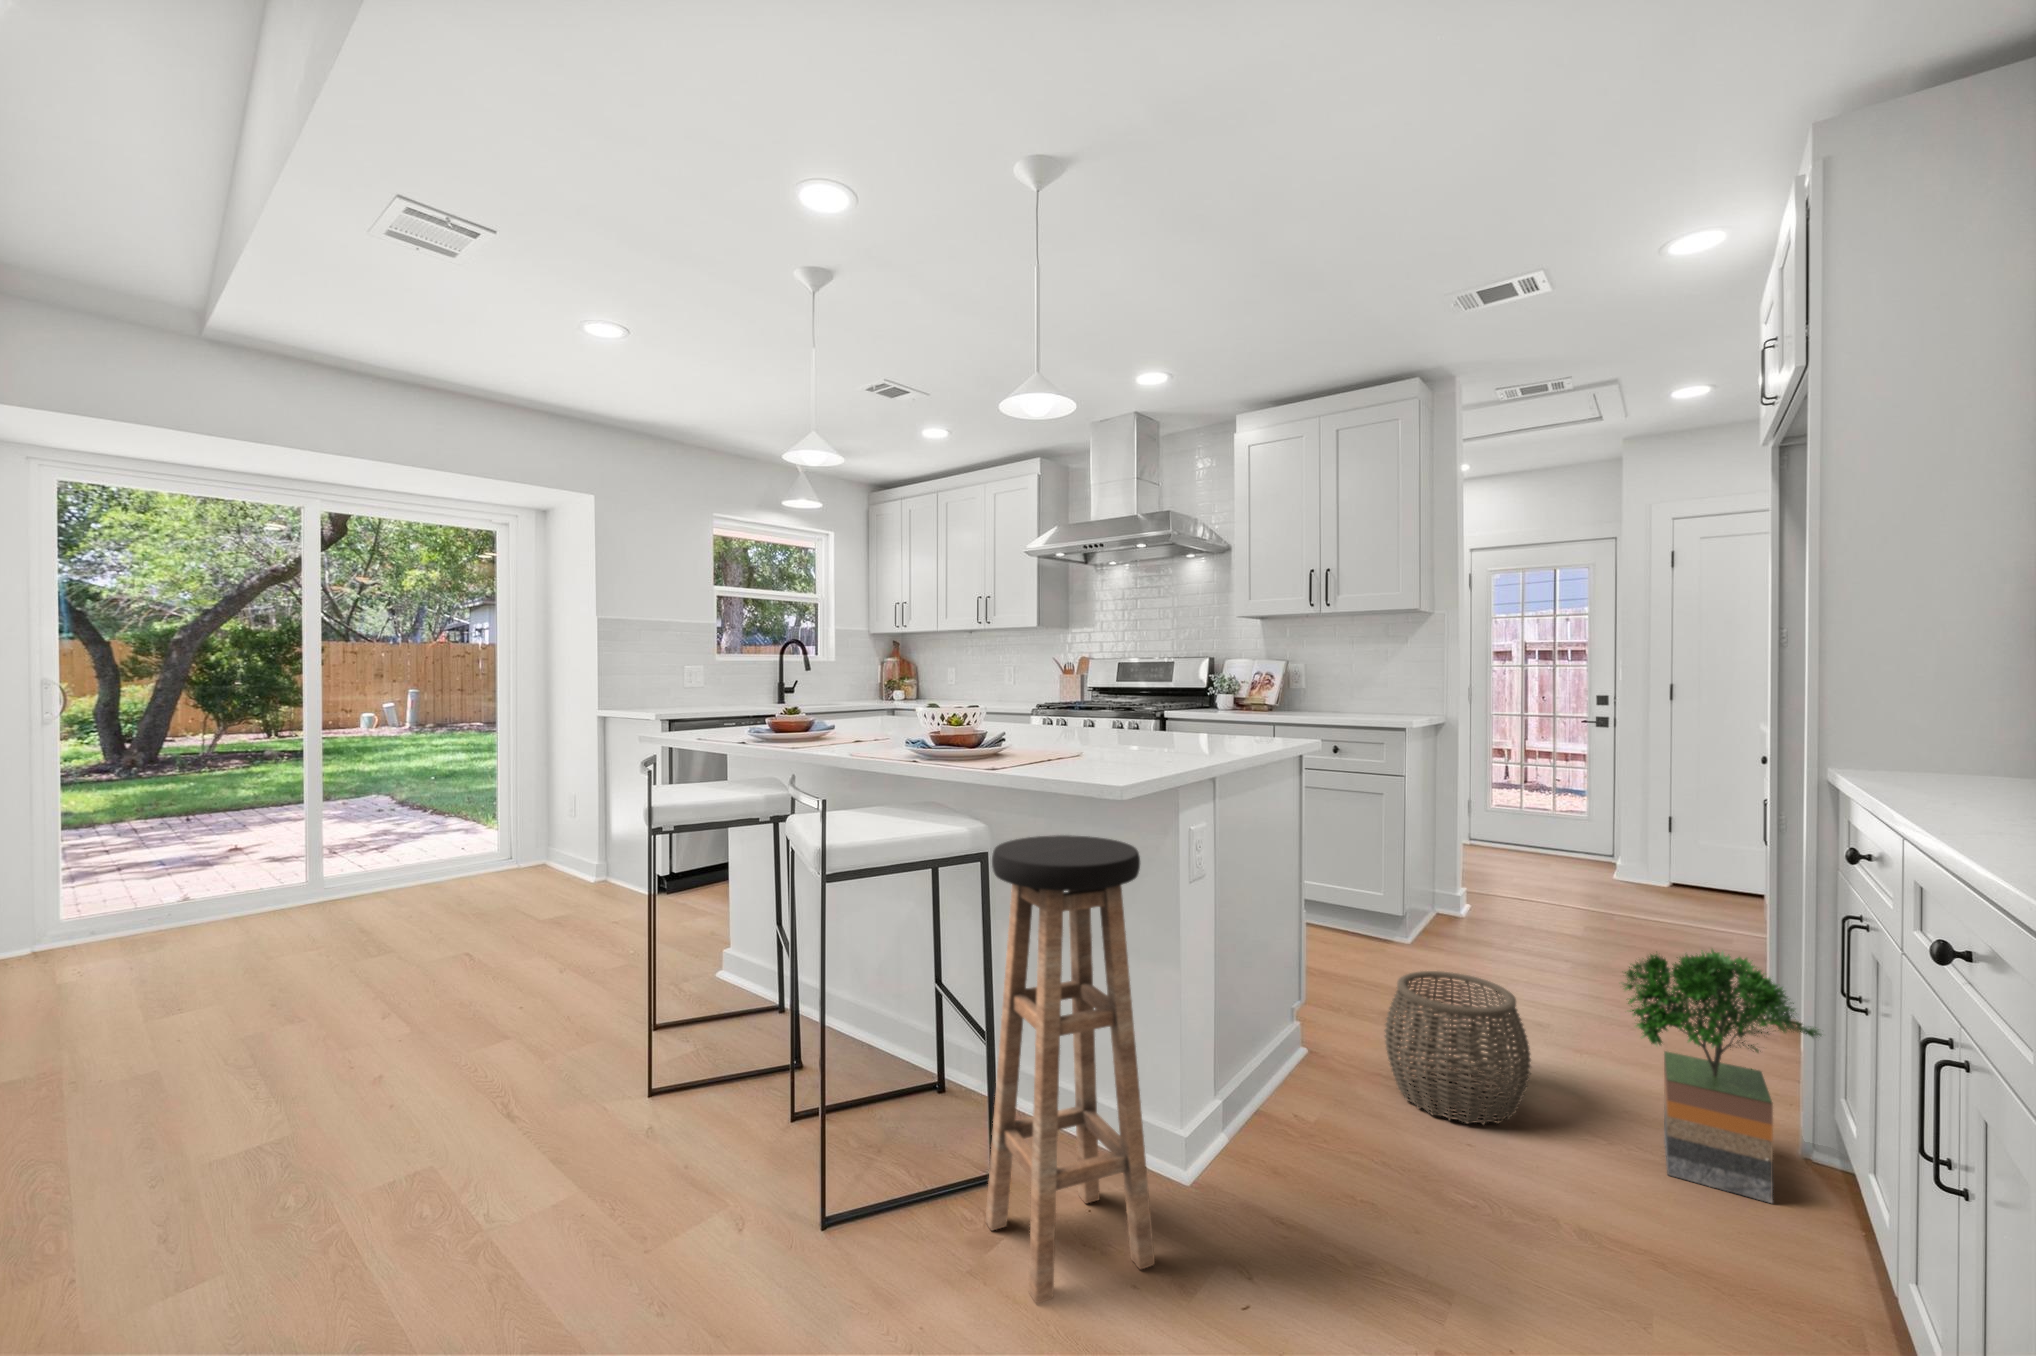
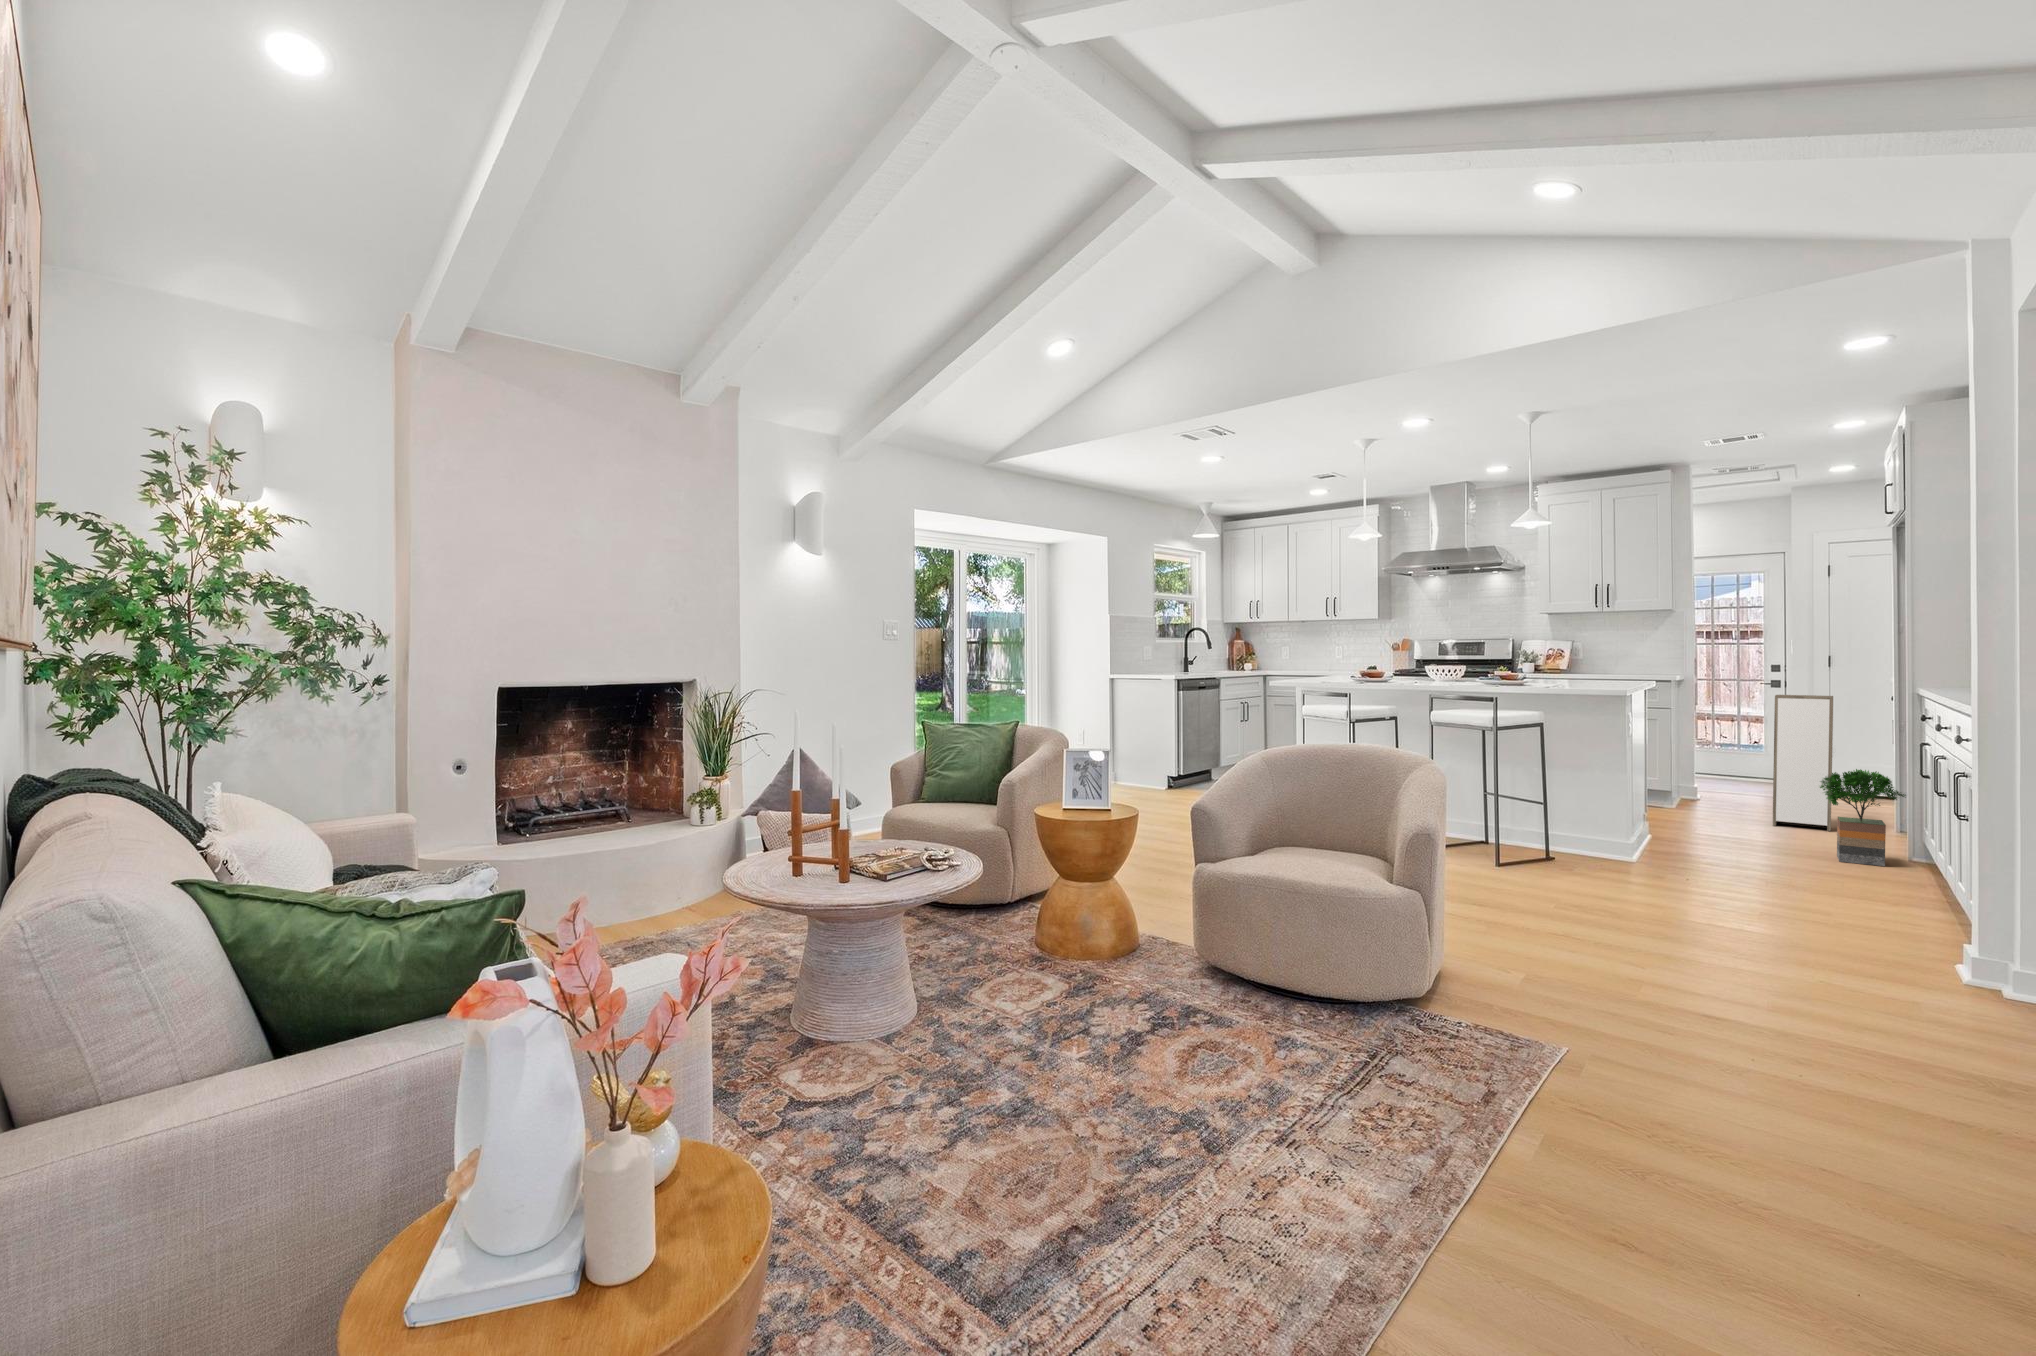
storage cabinet: none [1558,753,1661,1019] -> present [1773,695,1833,831]
bar stool: present [986,835,1155,1303] -> none [1558,715,1639,876]
woven basket: present [1384,971,1531,1125] -> none [1697,793,1774,852]

